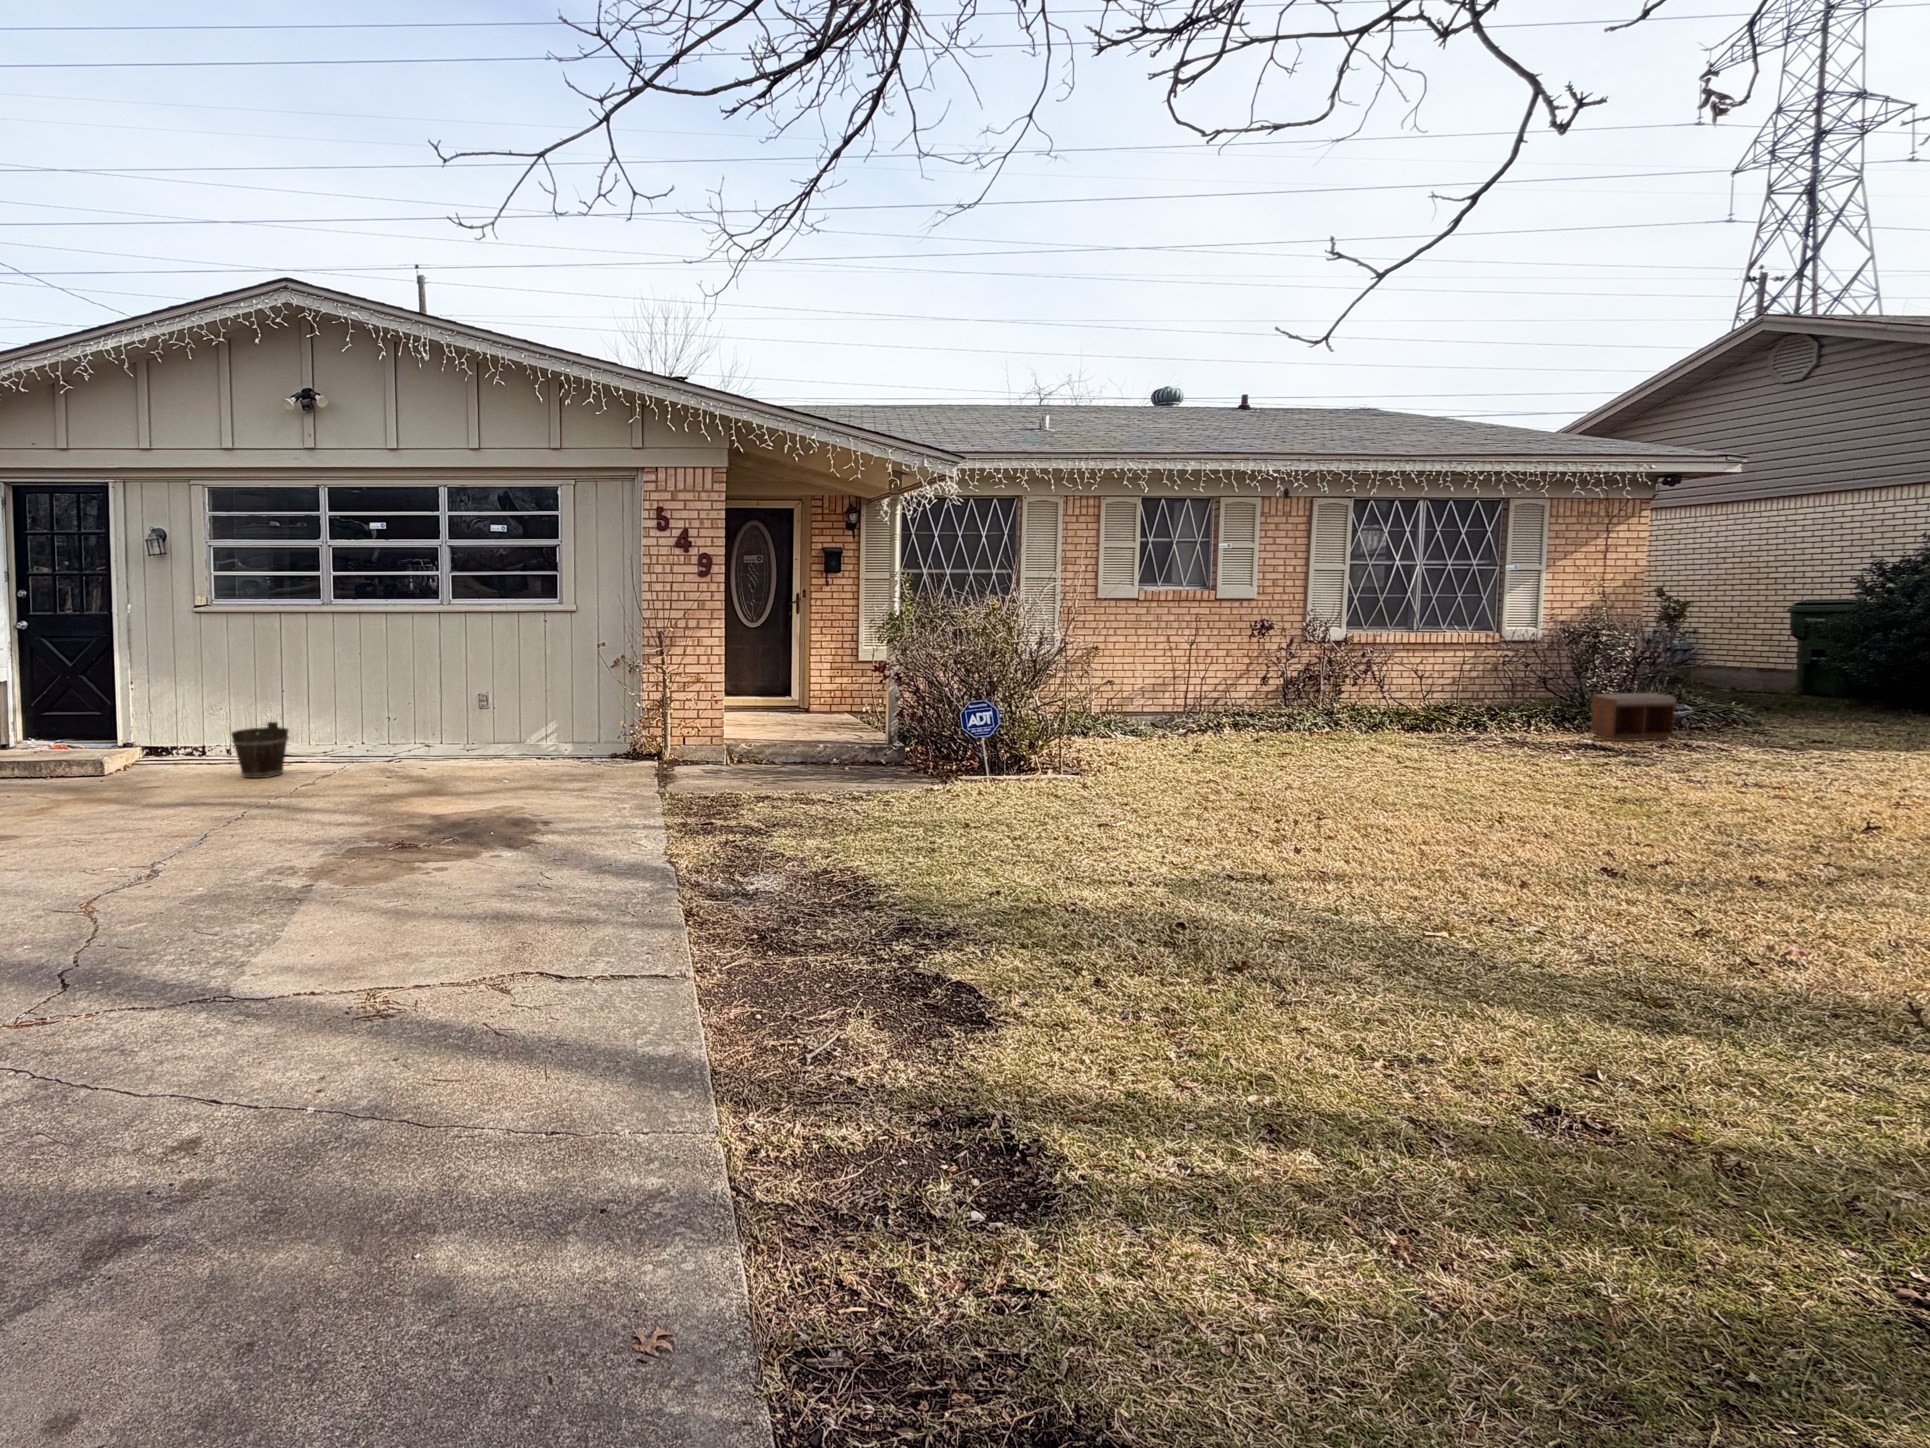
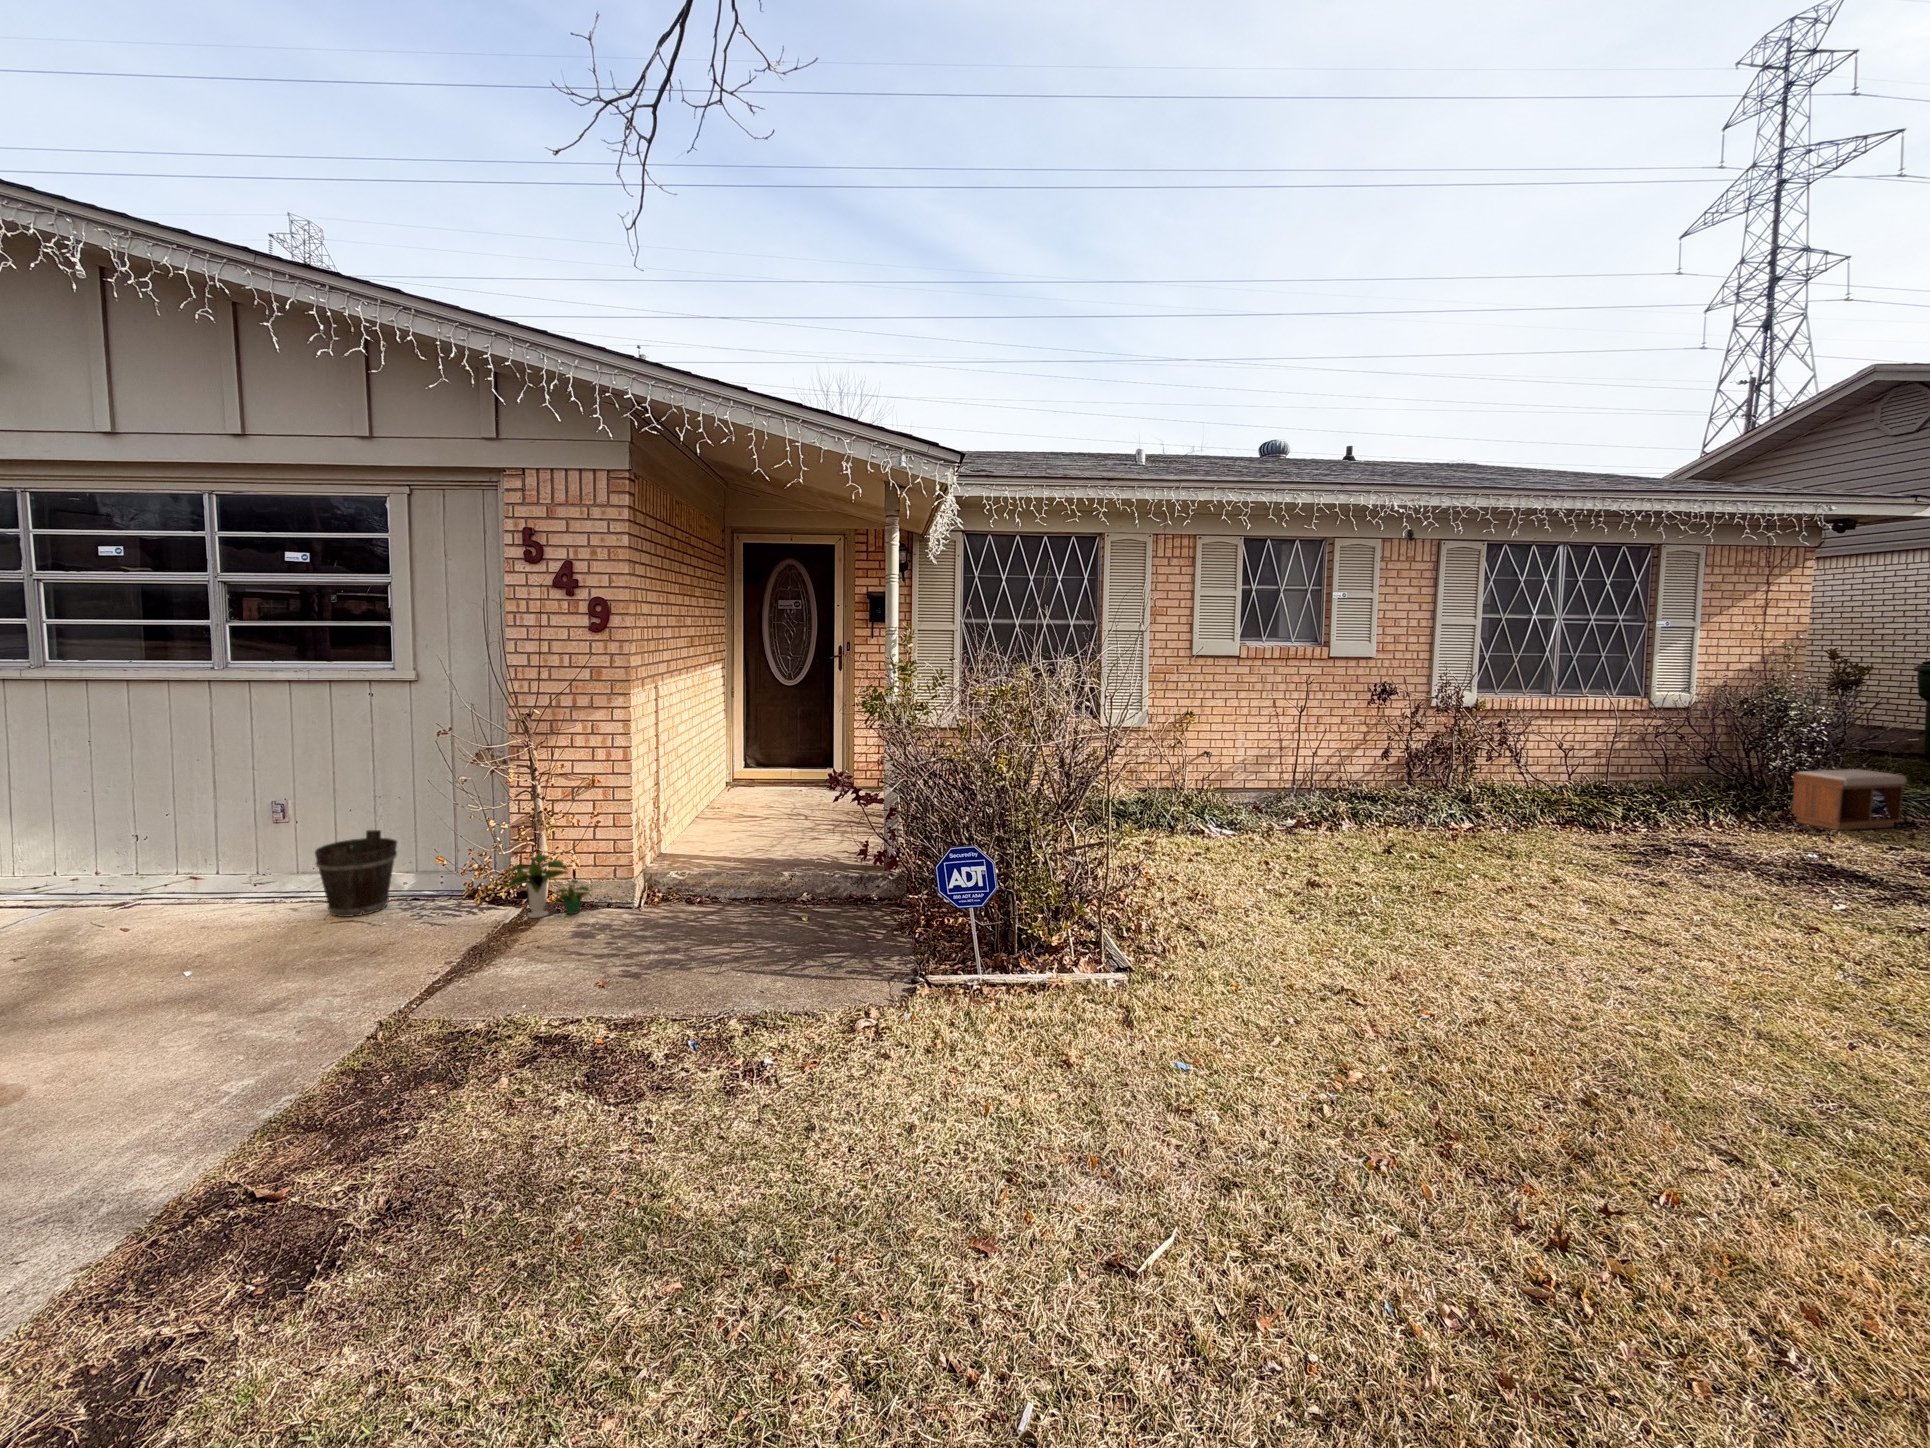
bucket: present [232,722,288,778] -> present [315,830,397,917]
potted plant: none [535,737,595,779] -> present [506,854,589,918]

